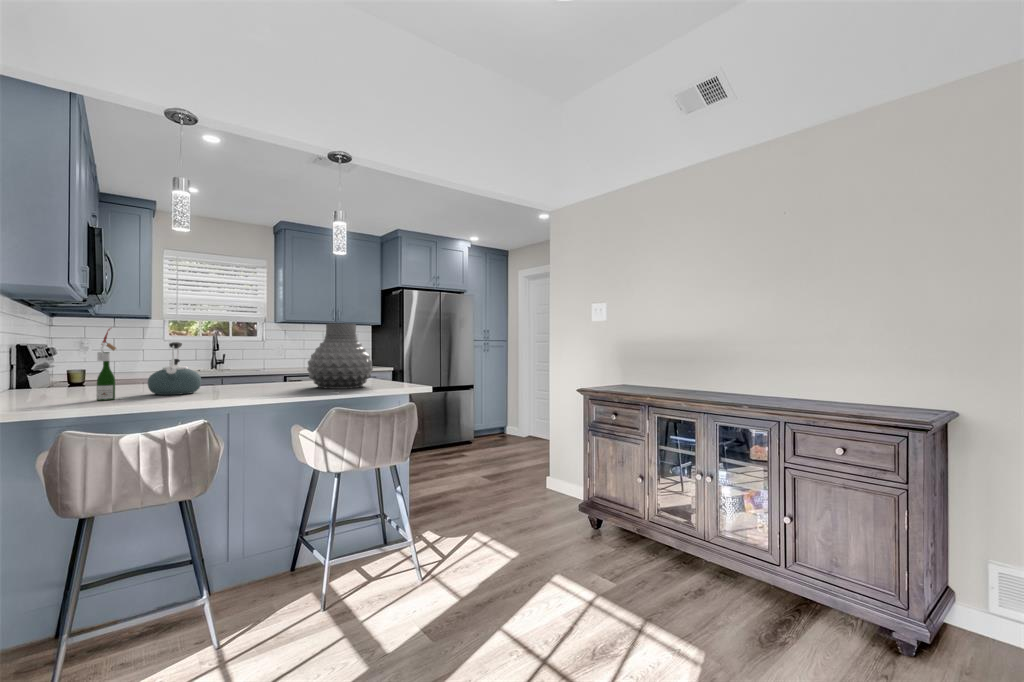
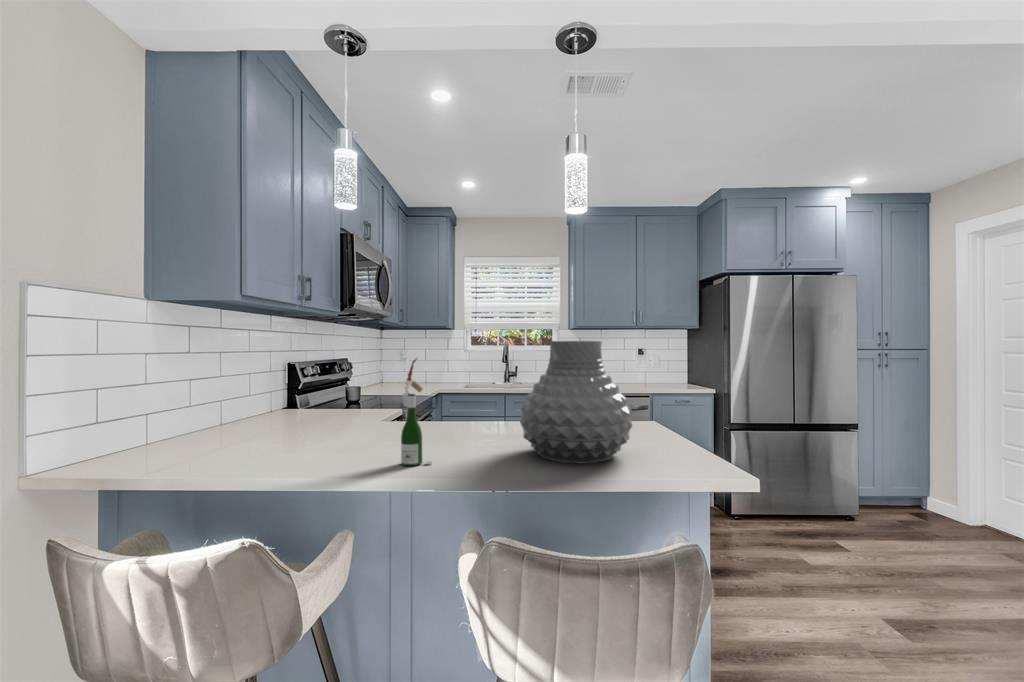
wine bottle: present [97,329,124,400] -> present [401,358,432,466]
kettle: present [148,342,201,395] -> none [309,373,376,452]

